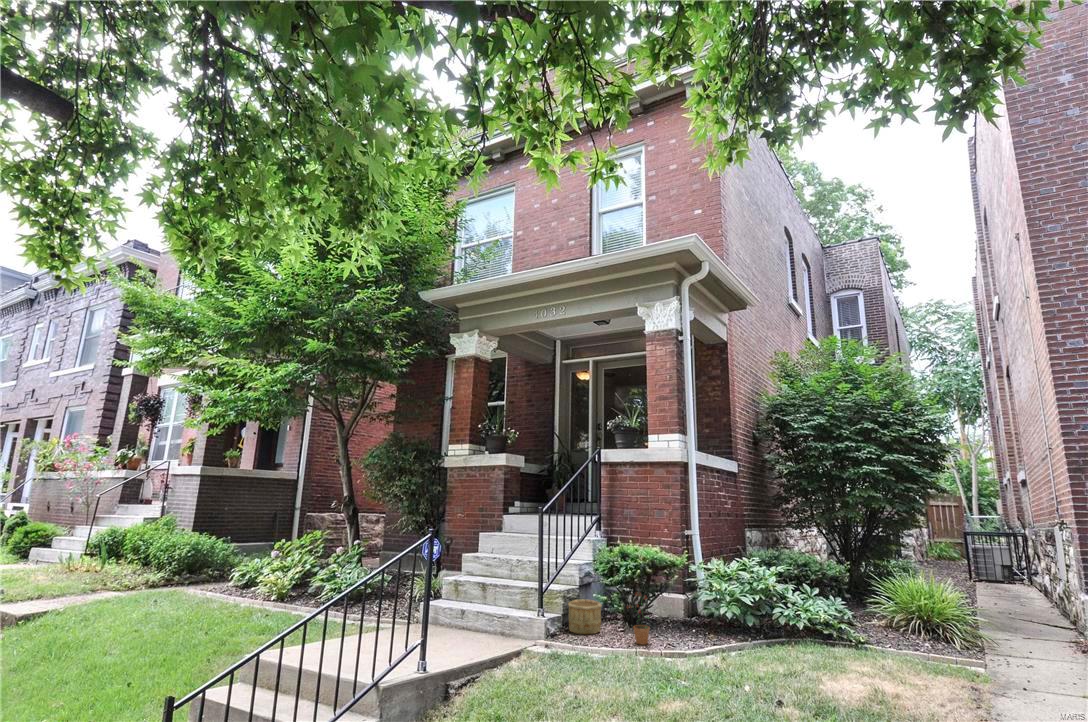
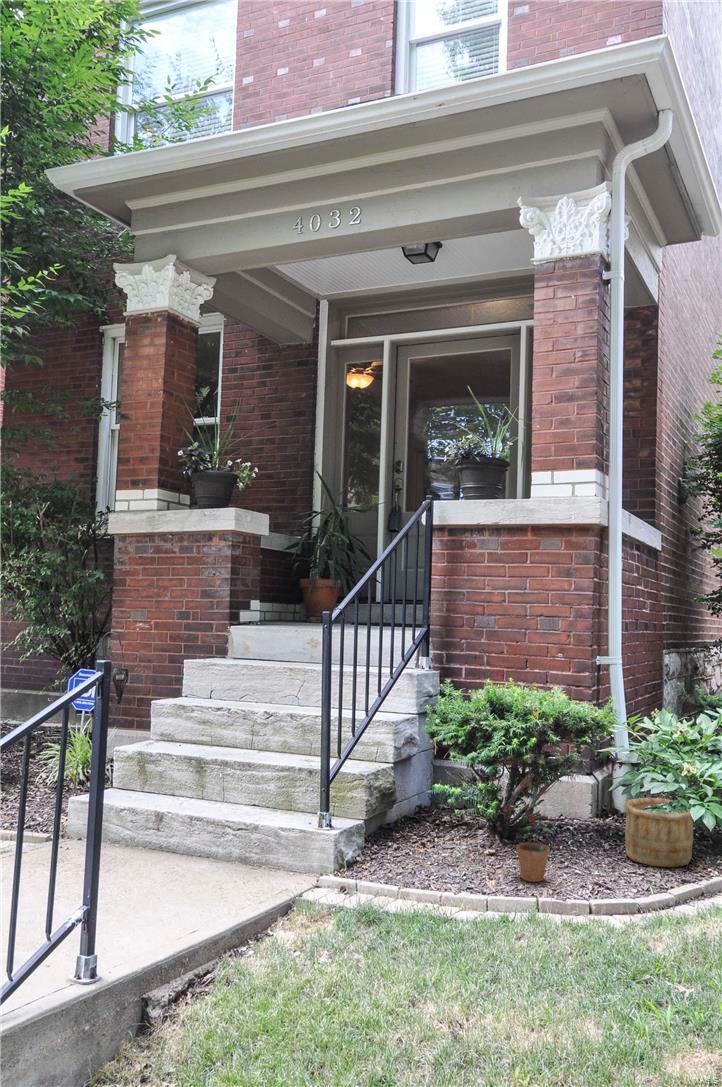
wooden bucket: present [568,599,602,634] -> present [624,798,693,867]

